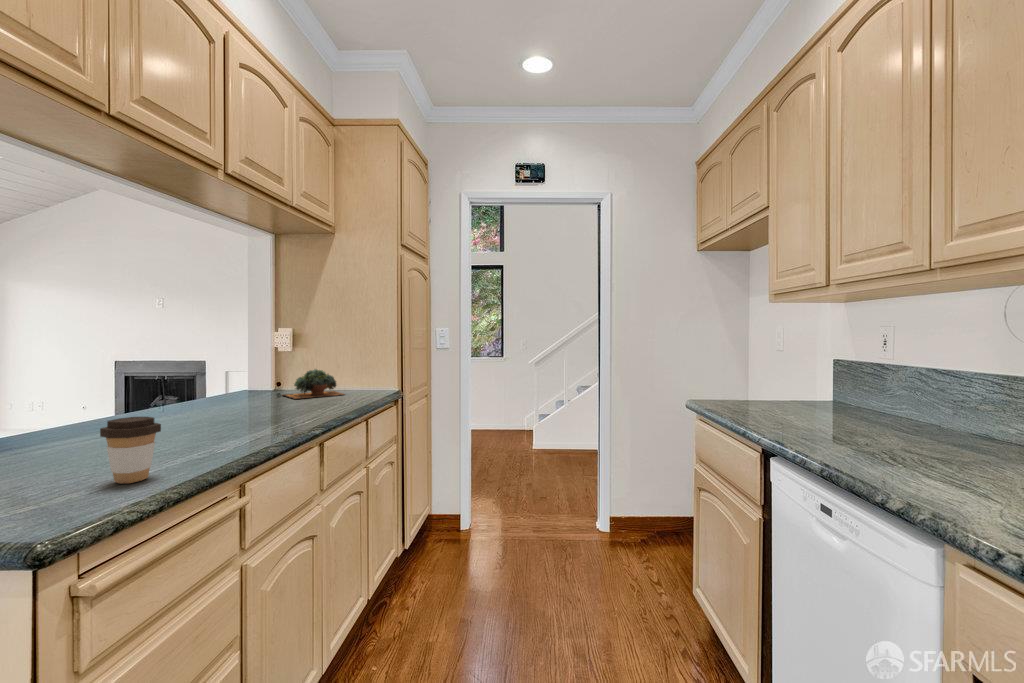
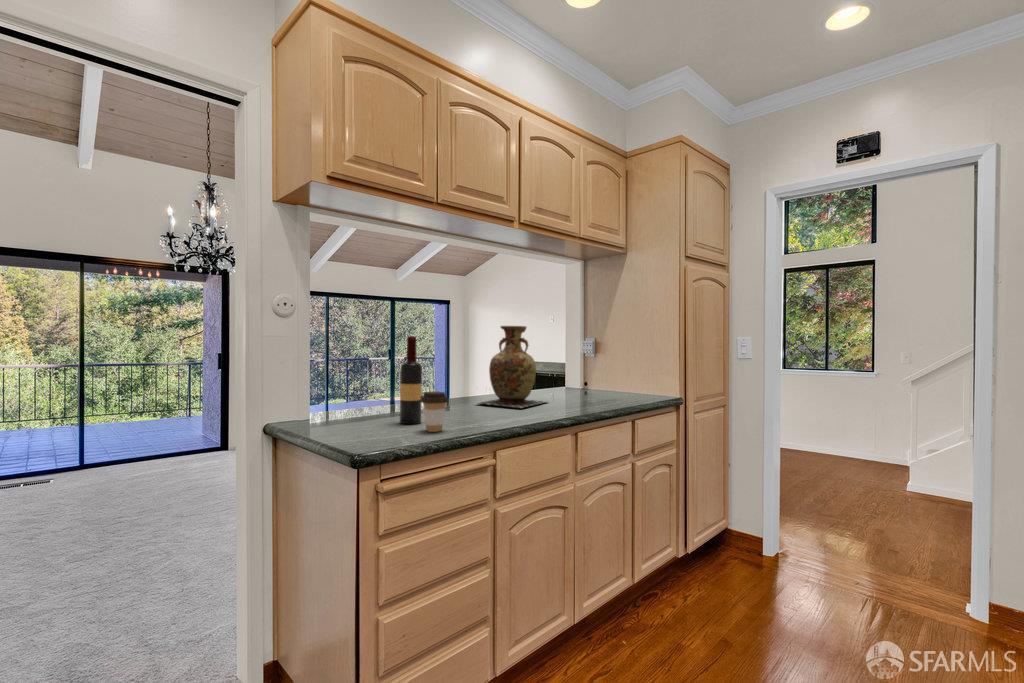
vase: none [149,313,265,428] -> present [477,326,547,408]
wine bottle: none [32,328,83,481] -> present [400,336,422,424]
succulent plant: present [283,369,344,399] -> none [578,371,626,395]

